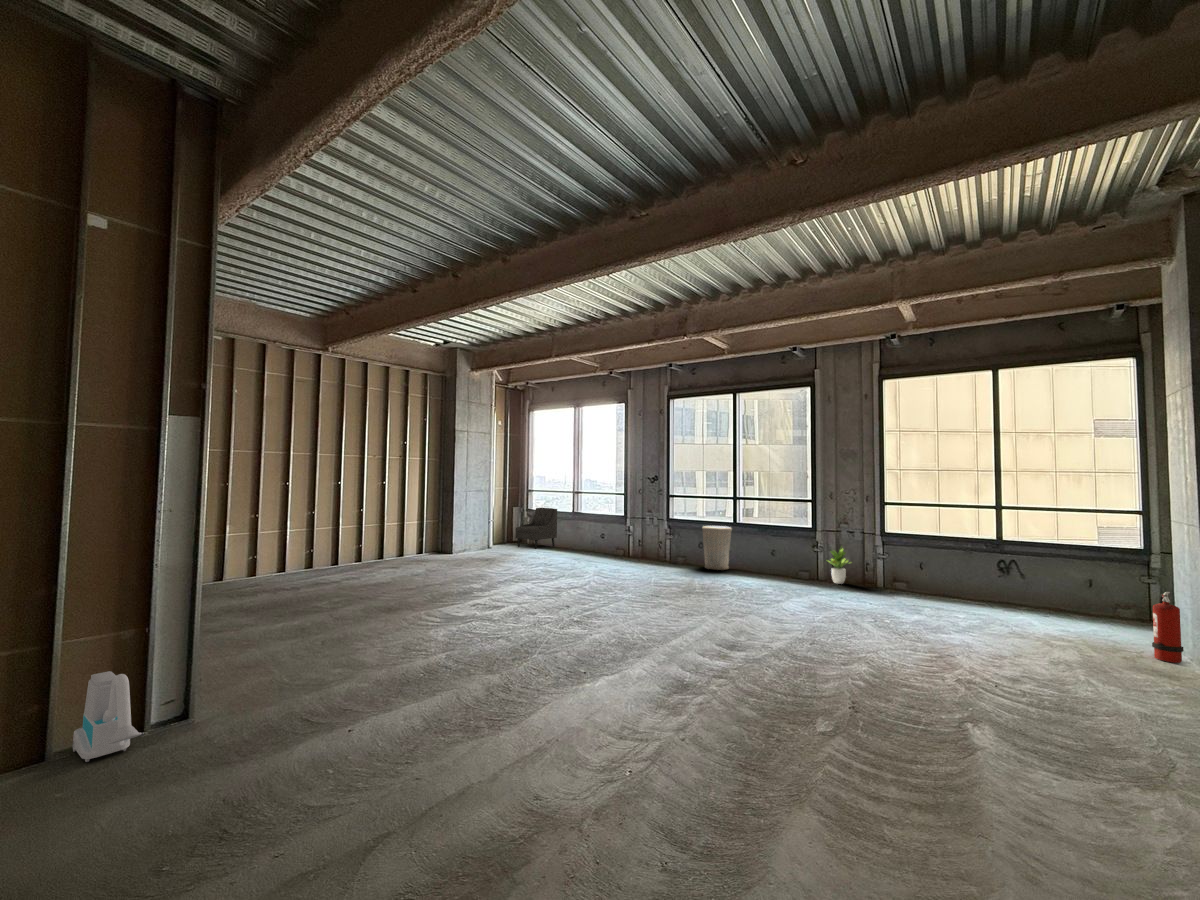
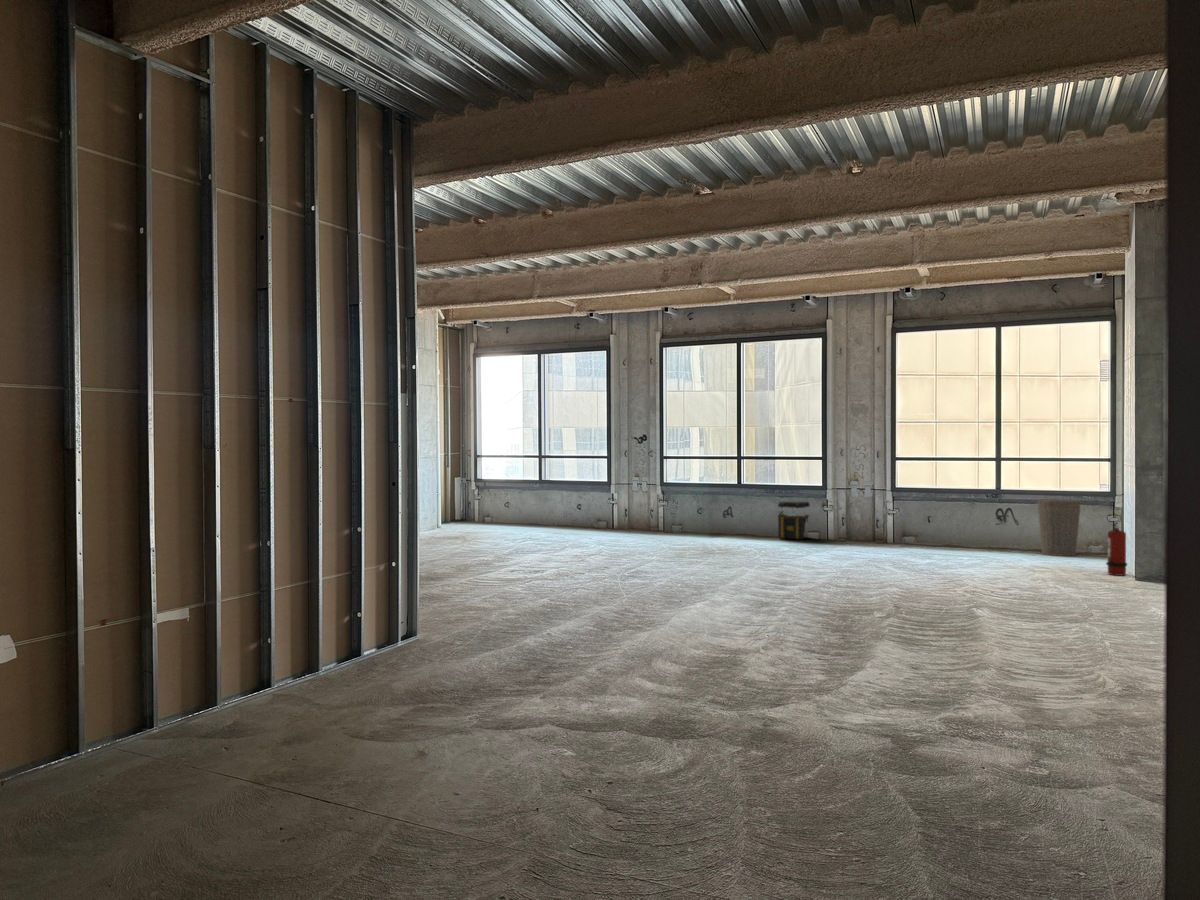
chair: present [516,508,557,549] -> none [470,477,518,525]
trash can: present [702,526,732,570] -> present [1037,499,1081,556]
toolbox: none [768,540,800,579] -> present [778,500,810,540]
potted plant: present [828,548,848,584] -> none [837,503,863,542]
vacuum cleaner: present [73,671,142,762] -> none [354,586,434,652]

